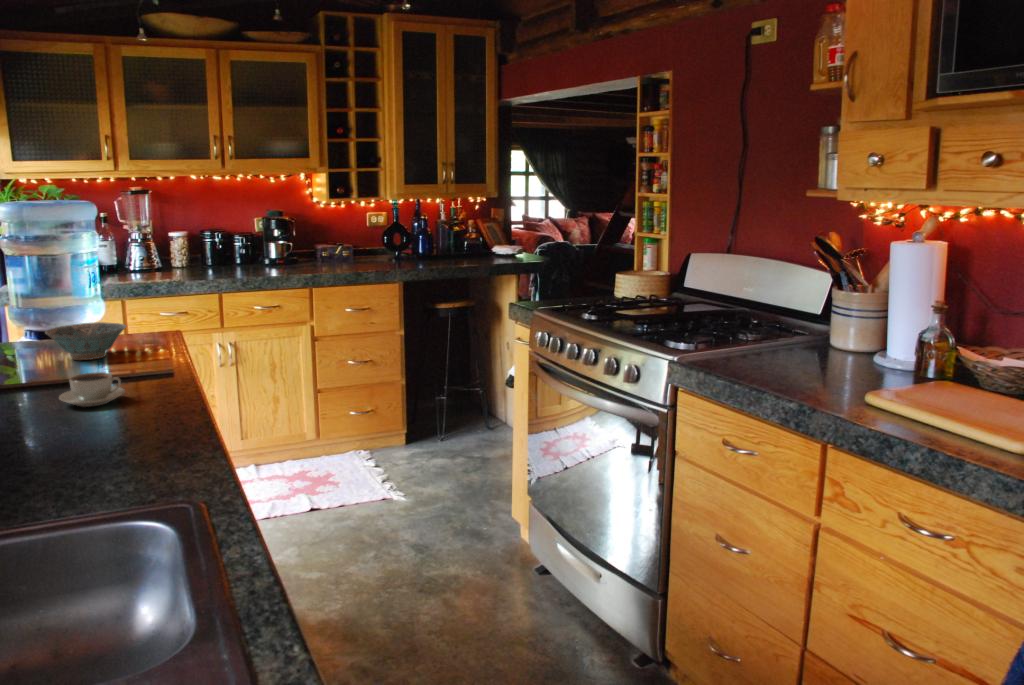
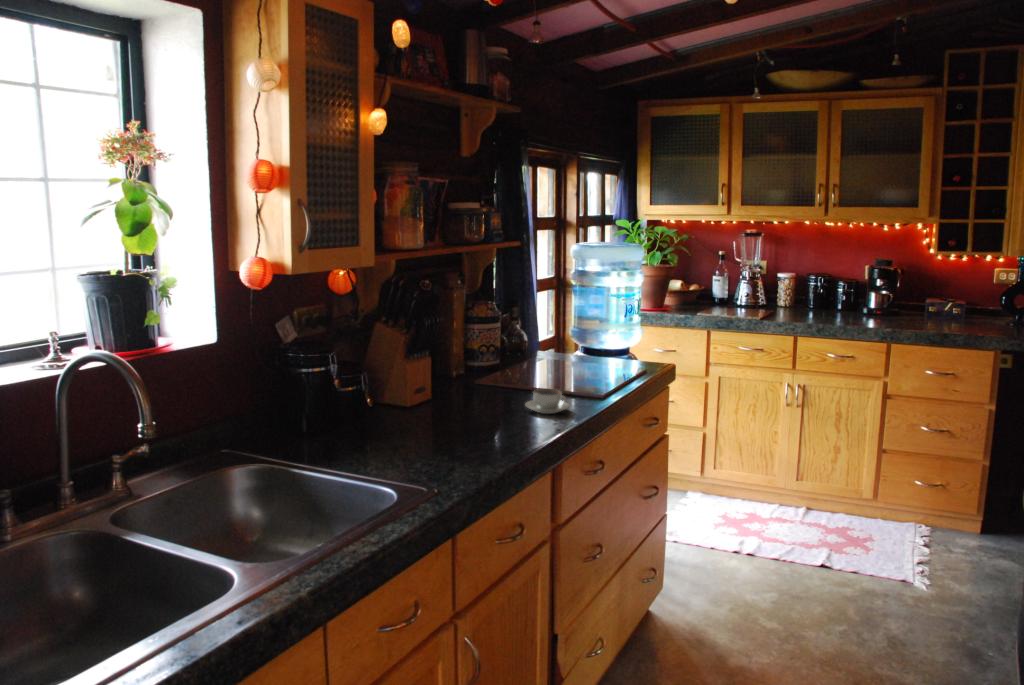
ceramic bowl: present [45,322,126,360] -> none [568,349,626,379]

